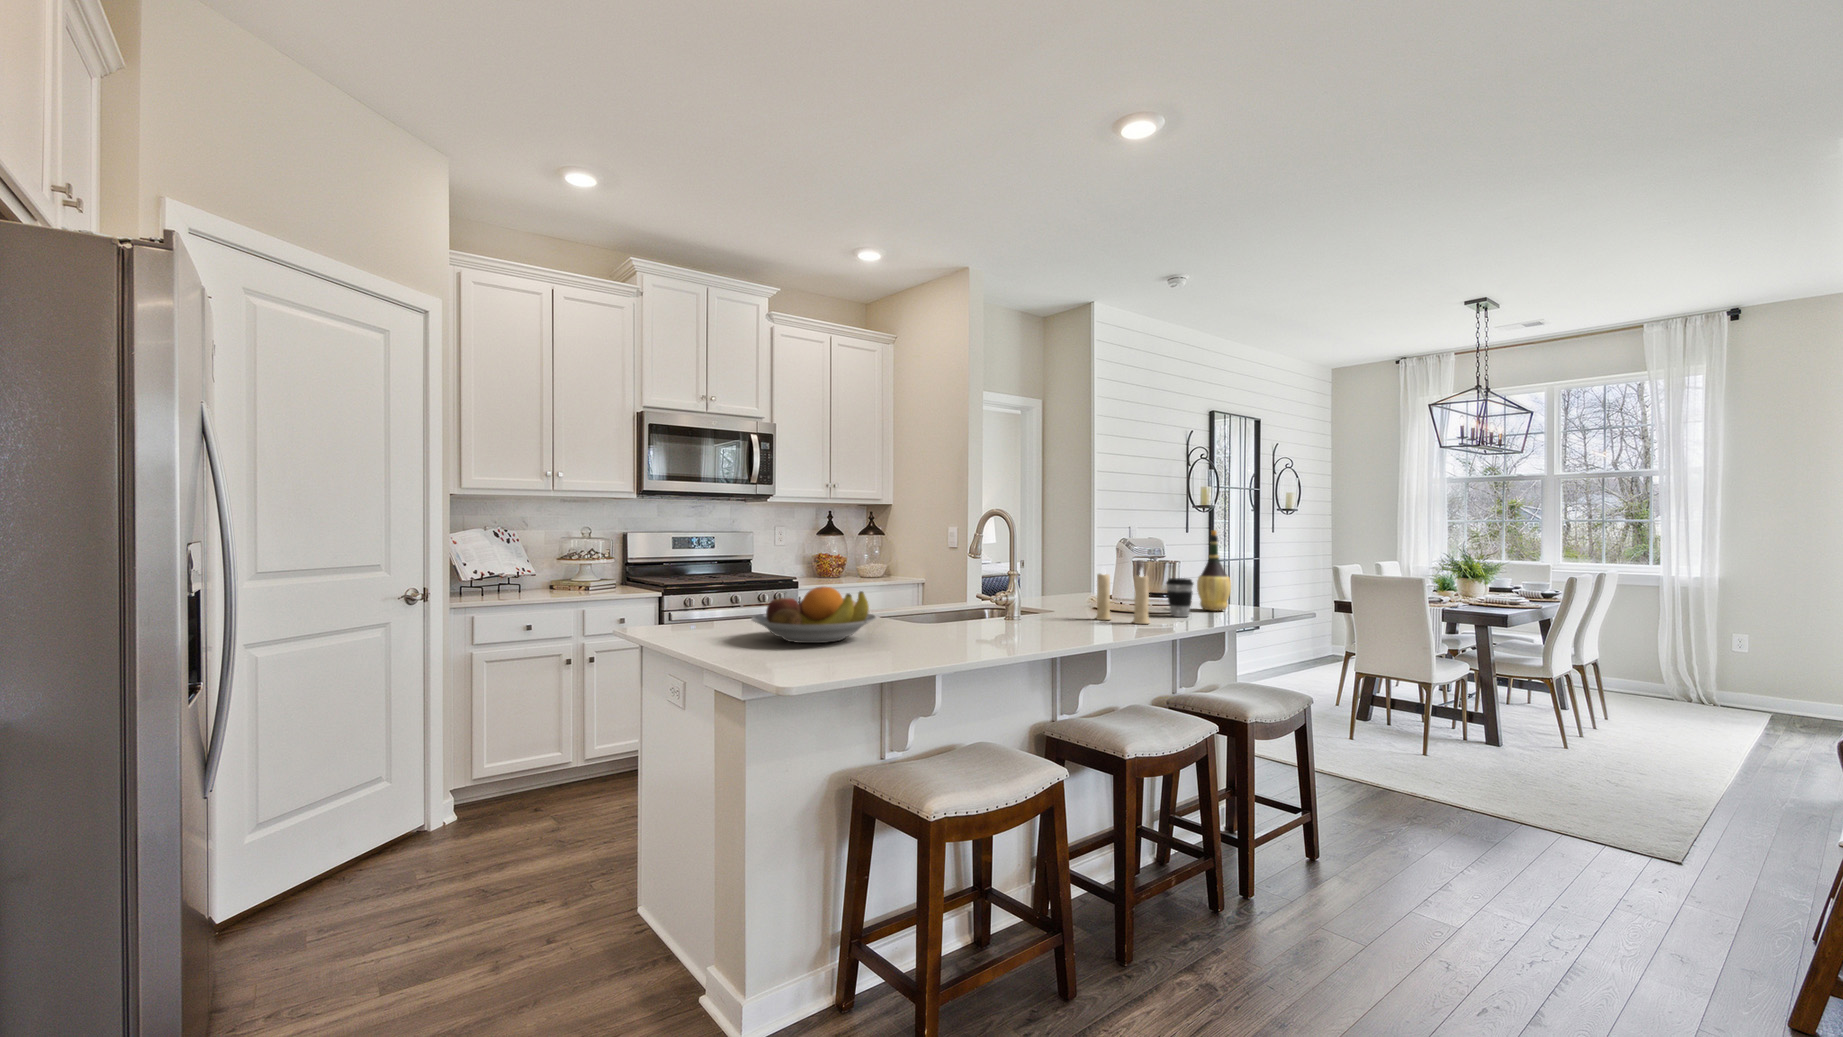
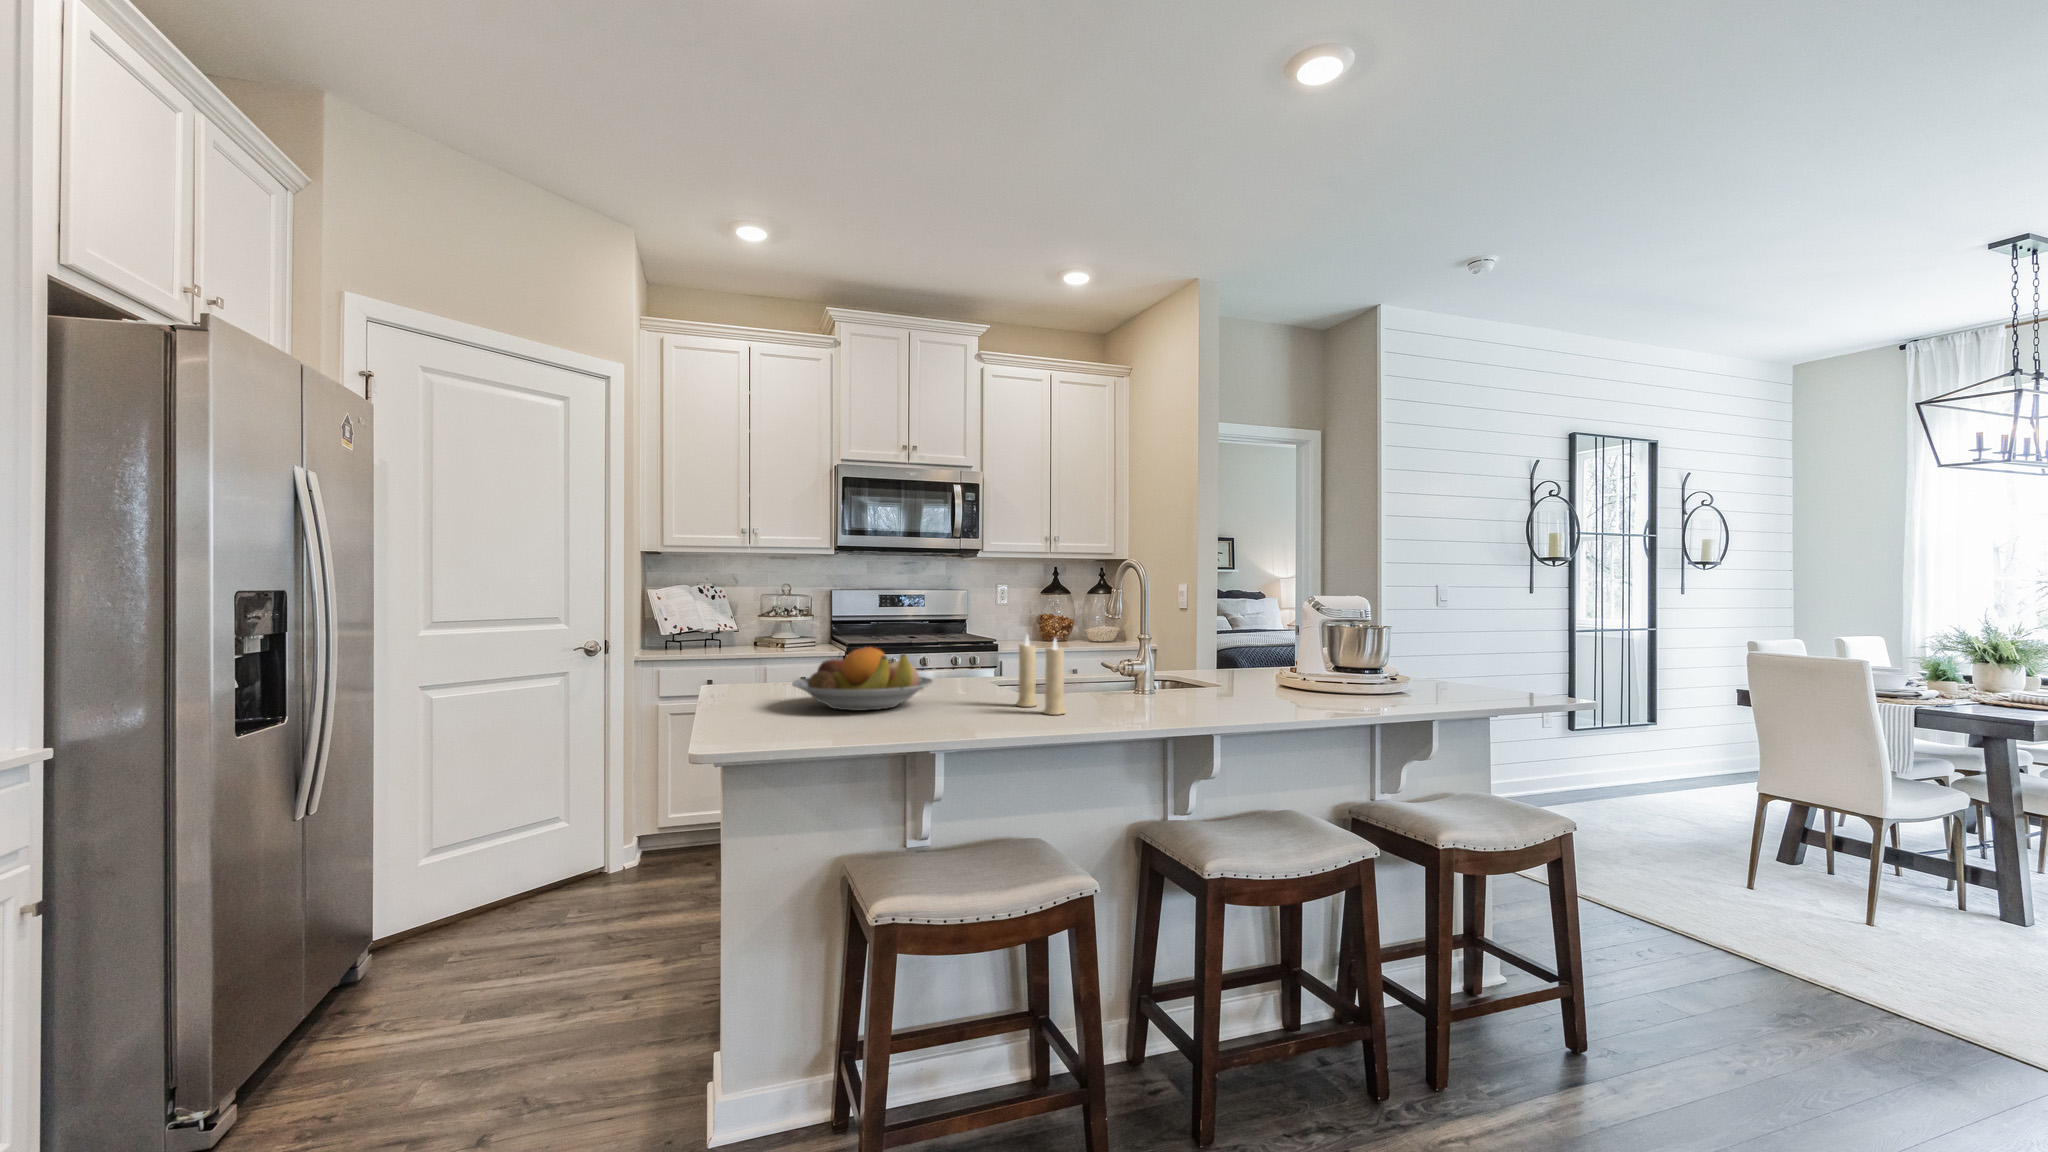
wine bottle: present [1197,530,1231,611] -> none [1409,587,1457,694]
candle: present [1096,568,1150,624] -> present [1016,636,1066,715]
coffee cup: present [1167,578,1193,617] -> none [1348,649,1385,700]

